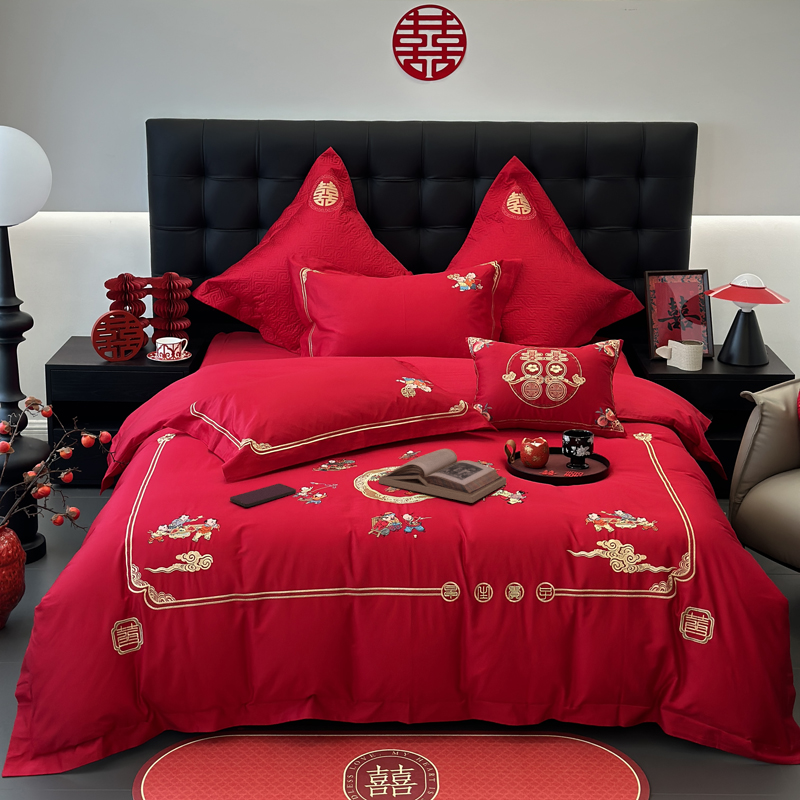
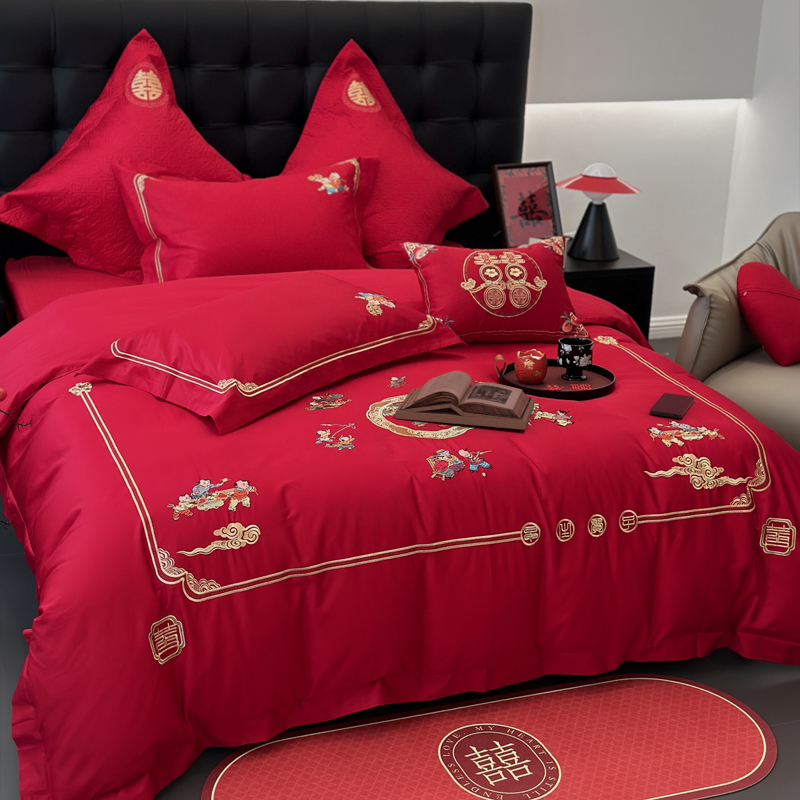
smartphone: present [230,484,296,507] -> present [650,393,695,418]

